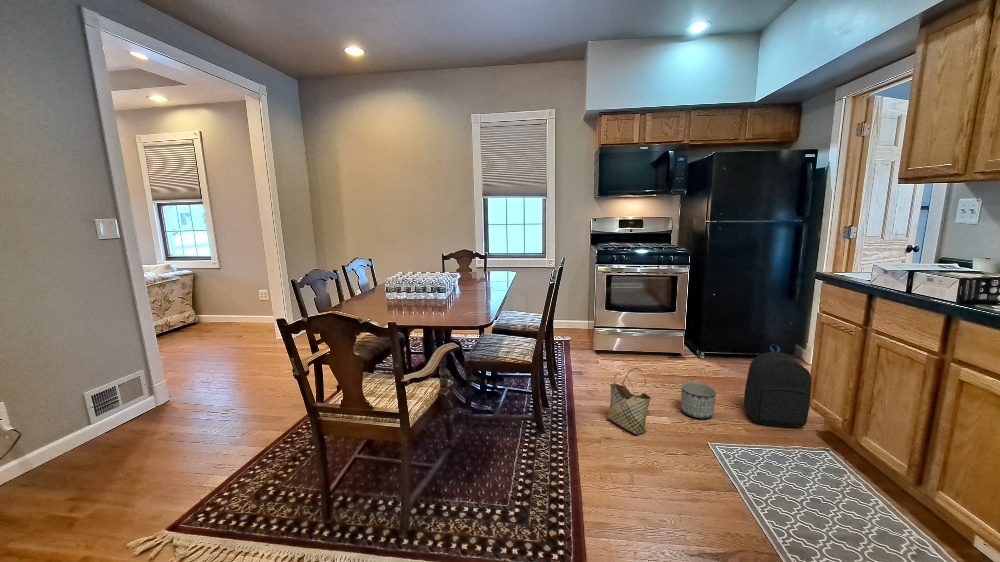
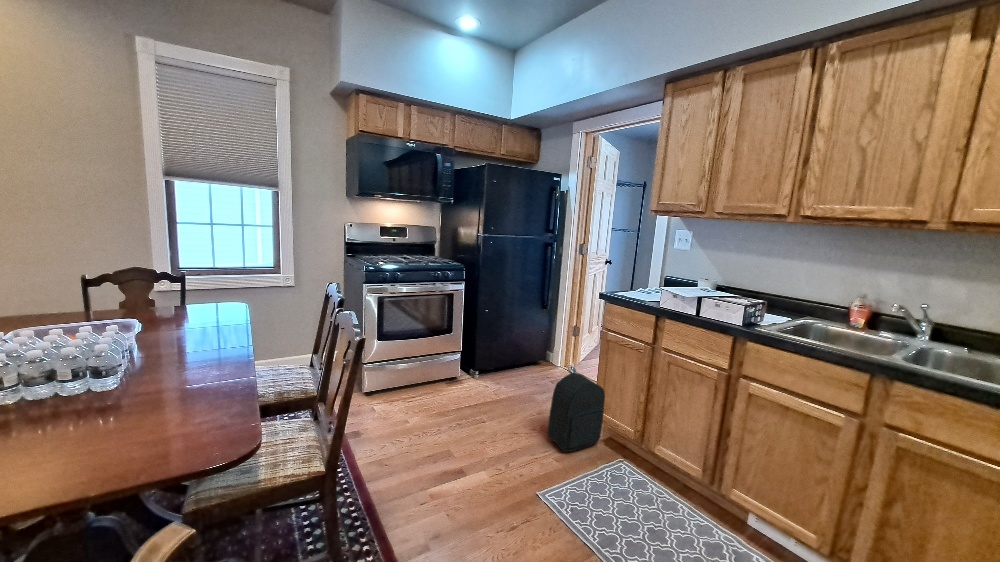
woven basket: present [608,368,651,434] -> none [422,435,483,530]
planter: present [681,382,716,418] -> none [495,423,531,468]

